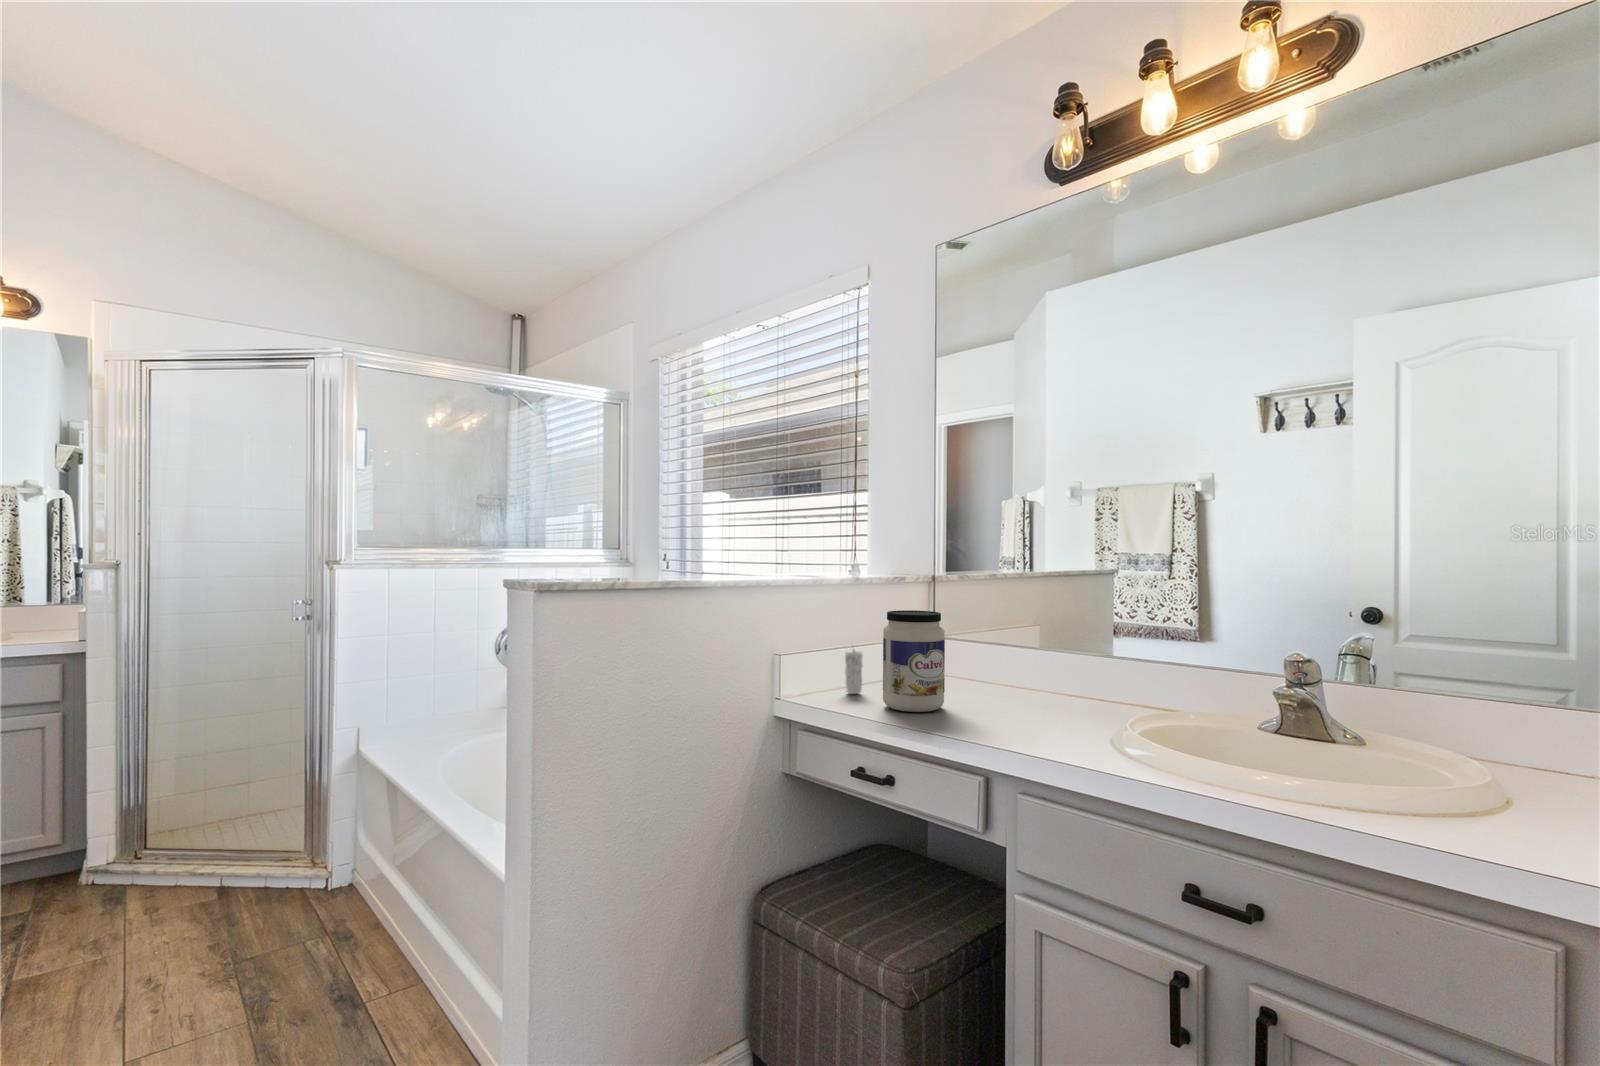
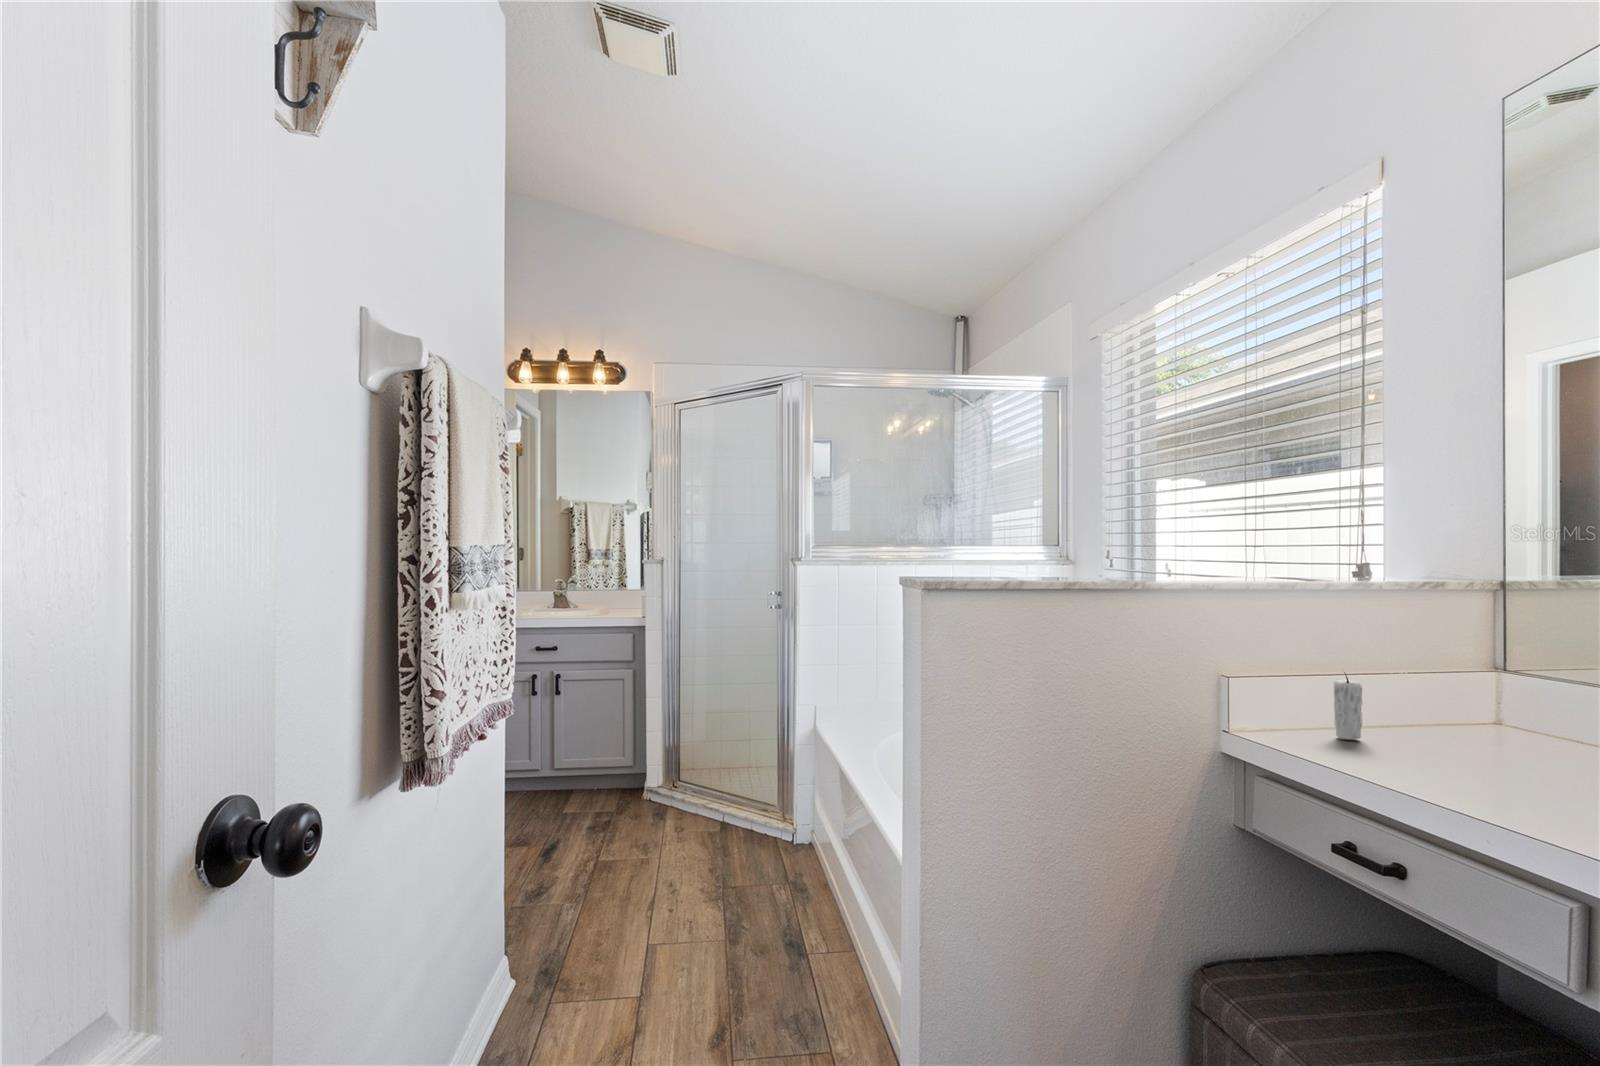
jar: present [883,610,945,712] -> none [1391,630,1505,781]

